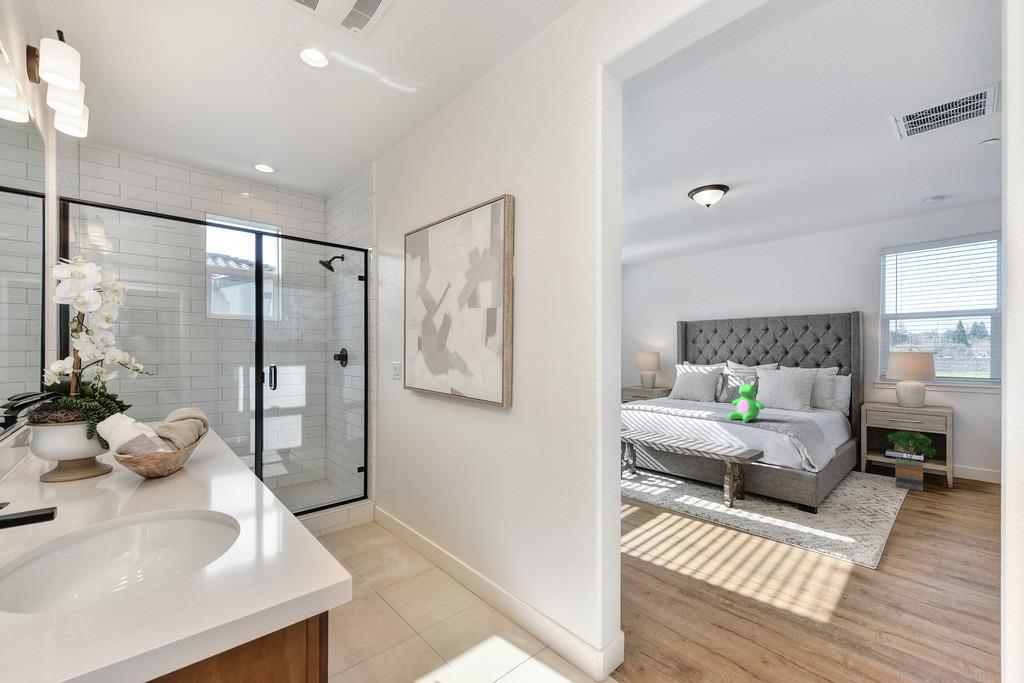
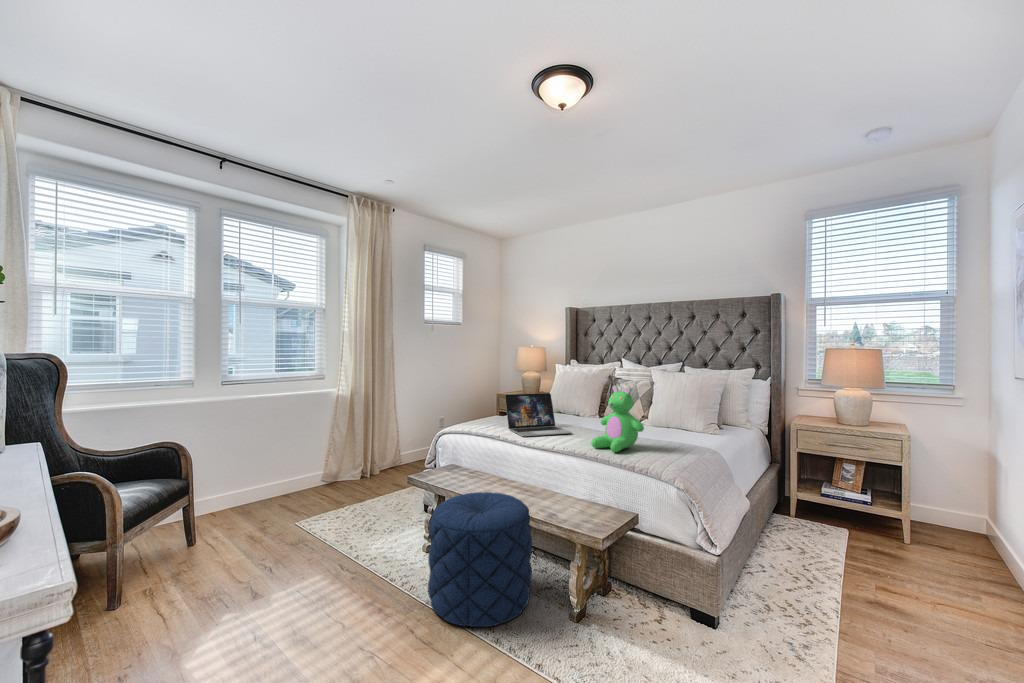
laptop: none [658,384,707,412] -> present [505,393,572,436]
potted tree: present [888,432,936,491] -> none [821,459,890,550]
pouf: none [638,444,701,514] -> present [428,492,532,627]

